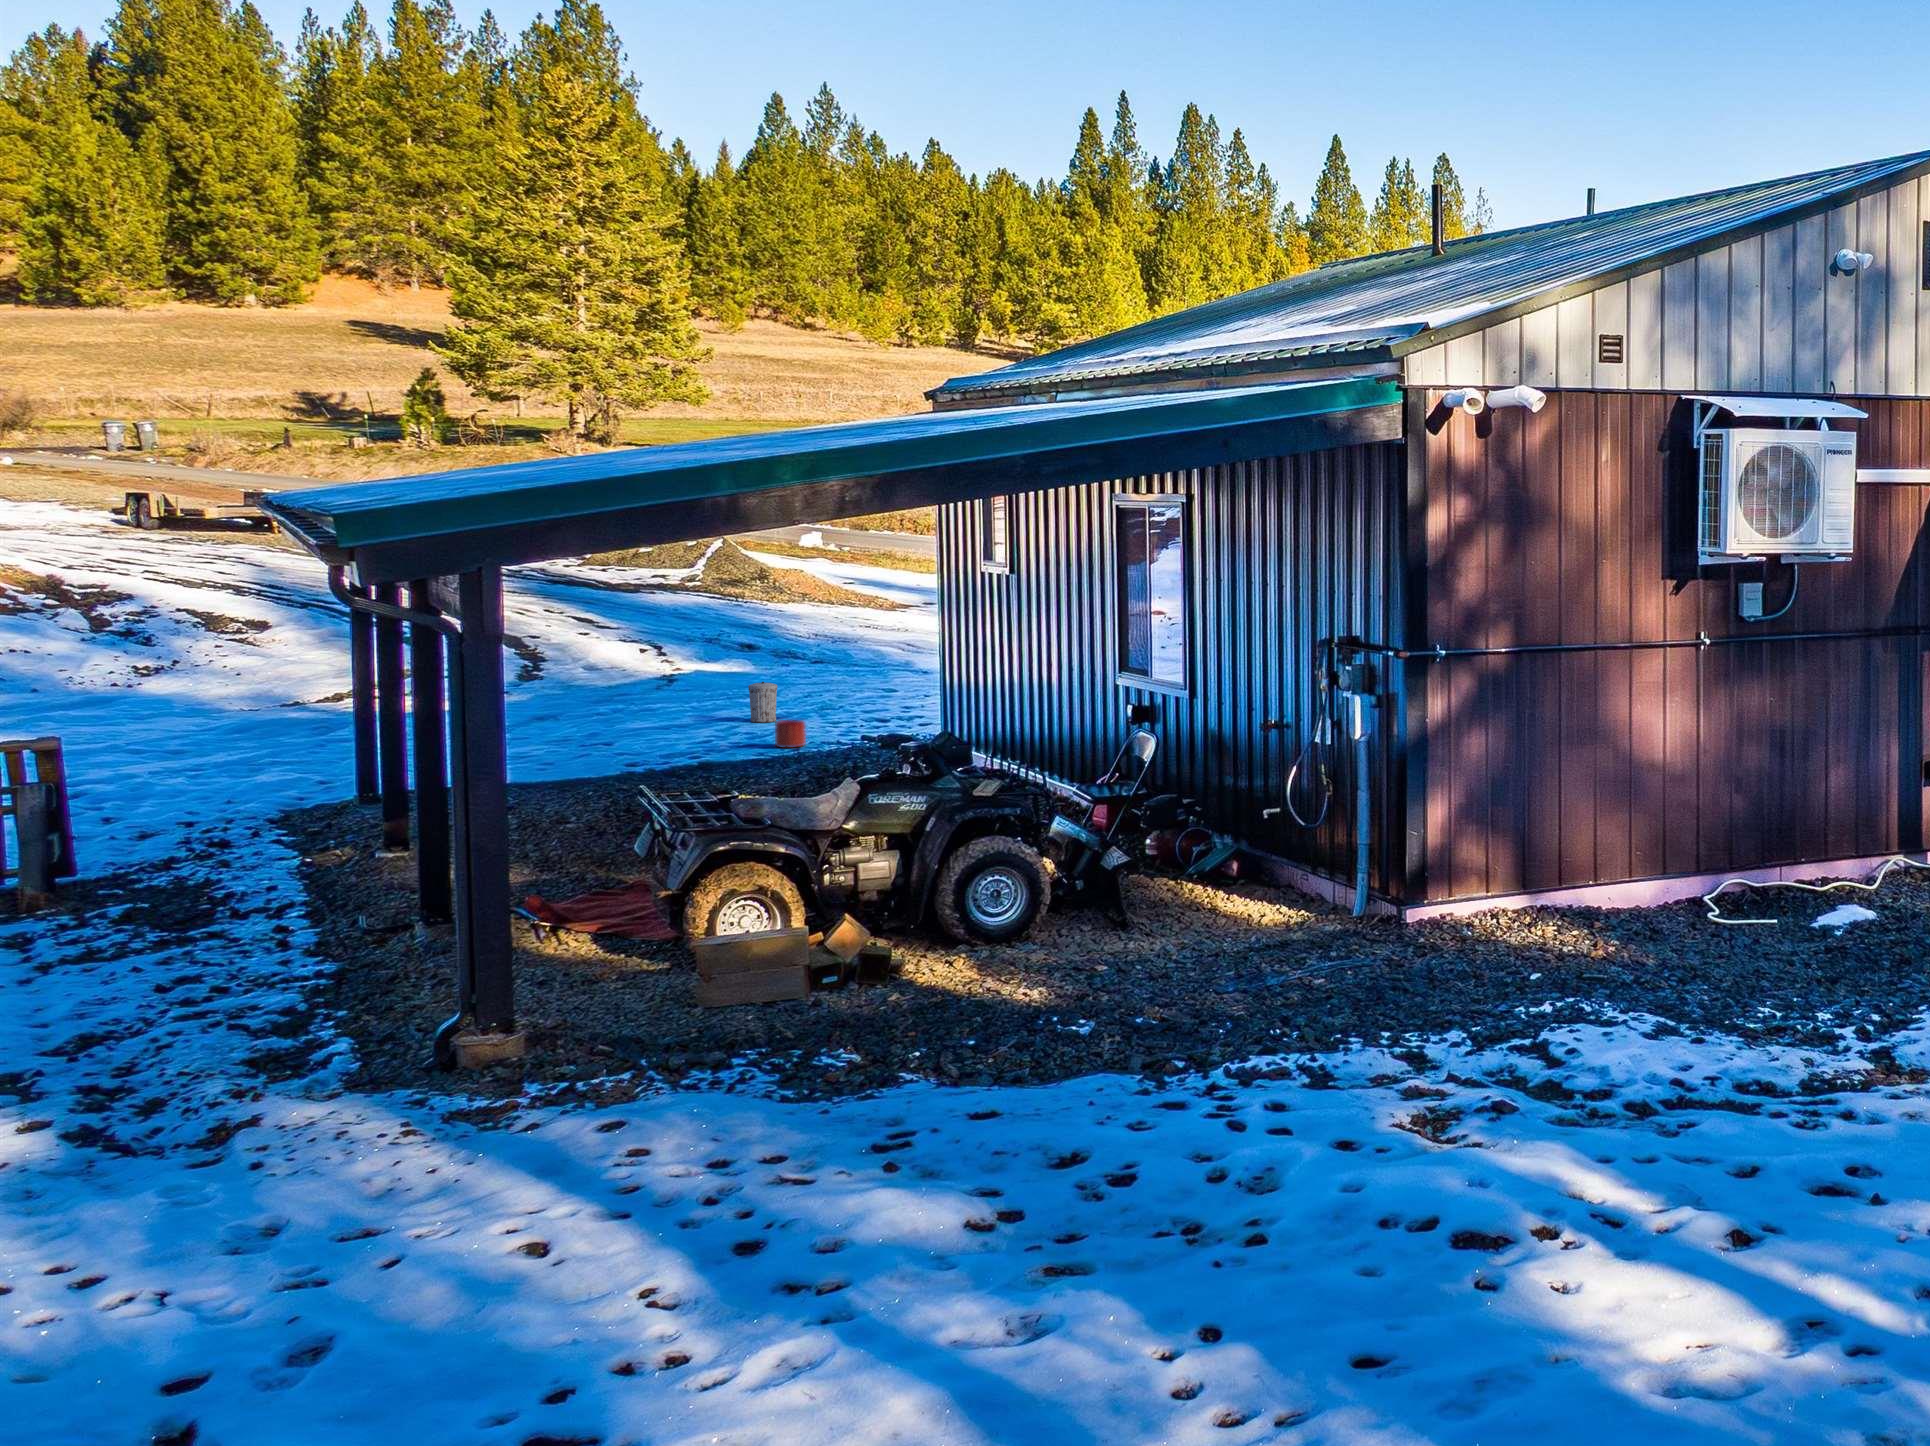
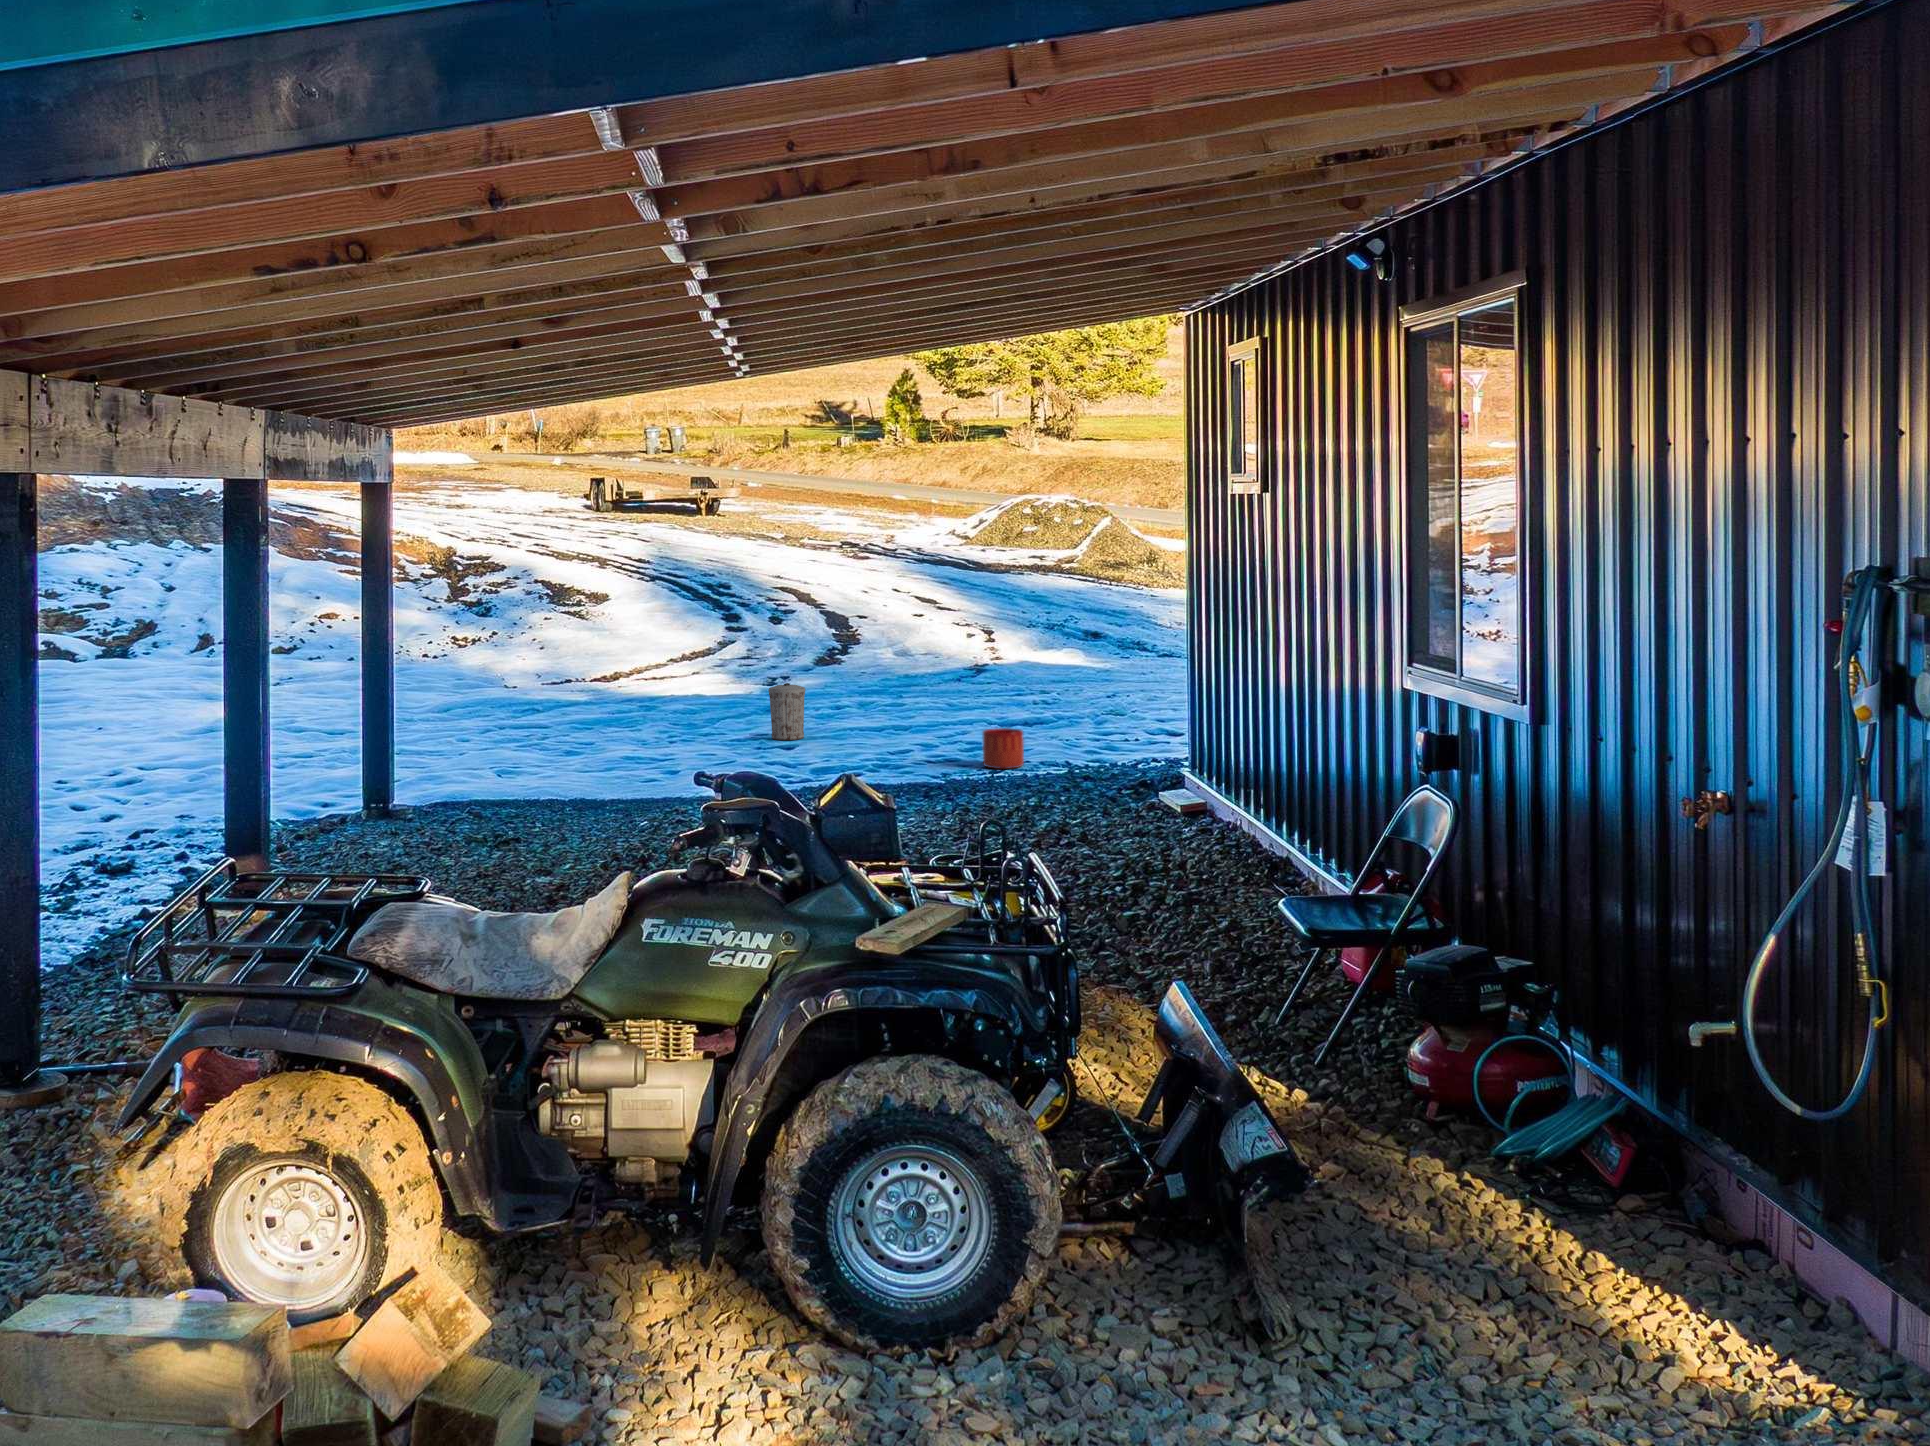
trash can: present [748,682,777,723] -> present [768,683,805,740]

